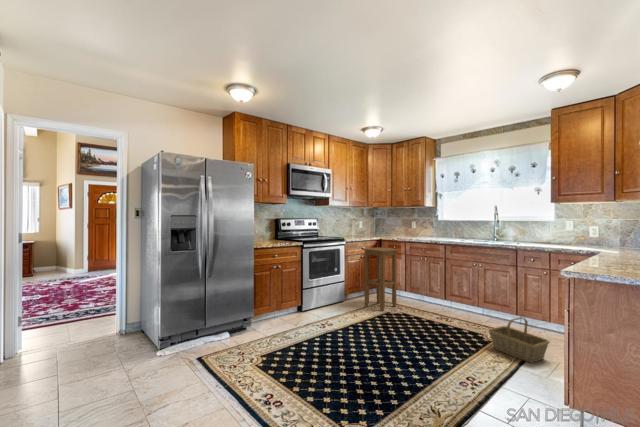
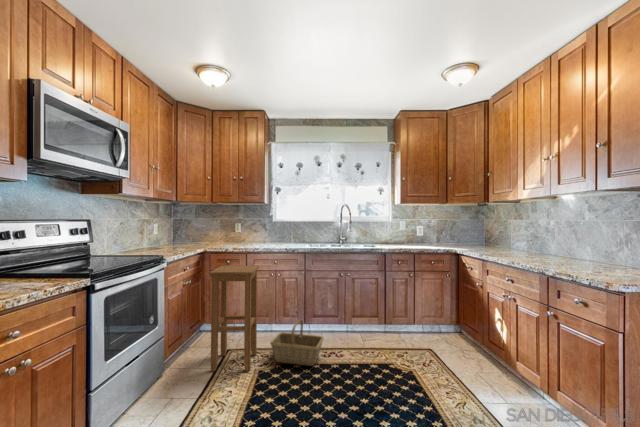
basket: present [489,317,549,363] -> present [270,320,323,366]

